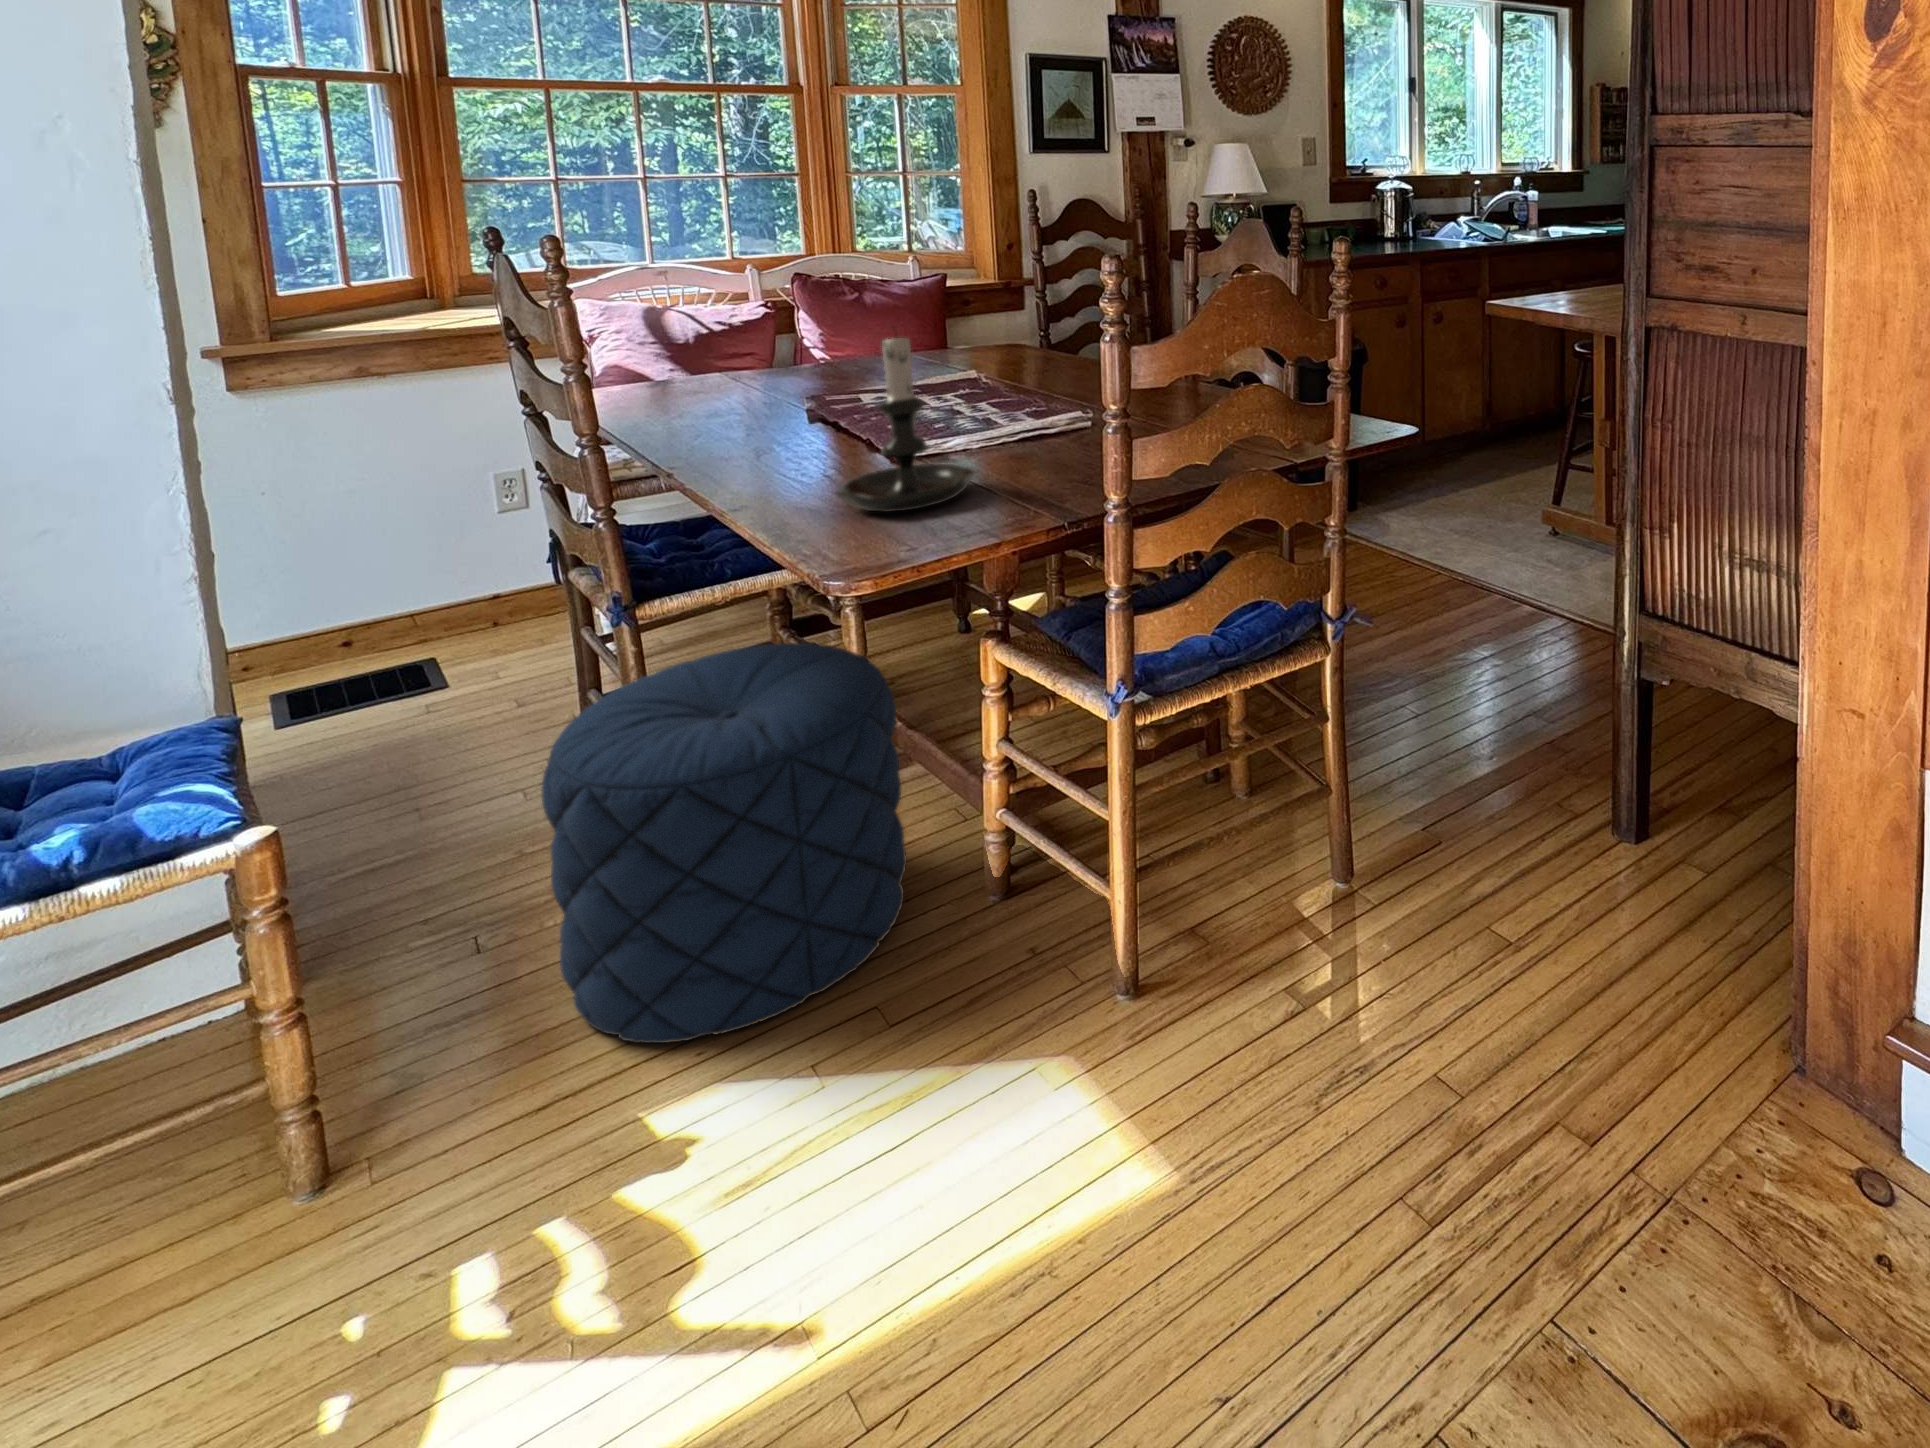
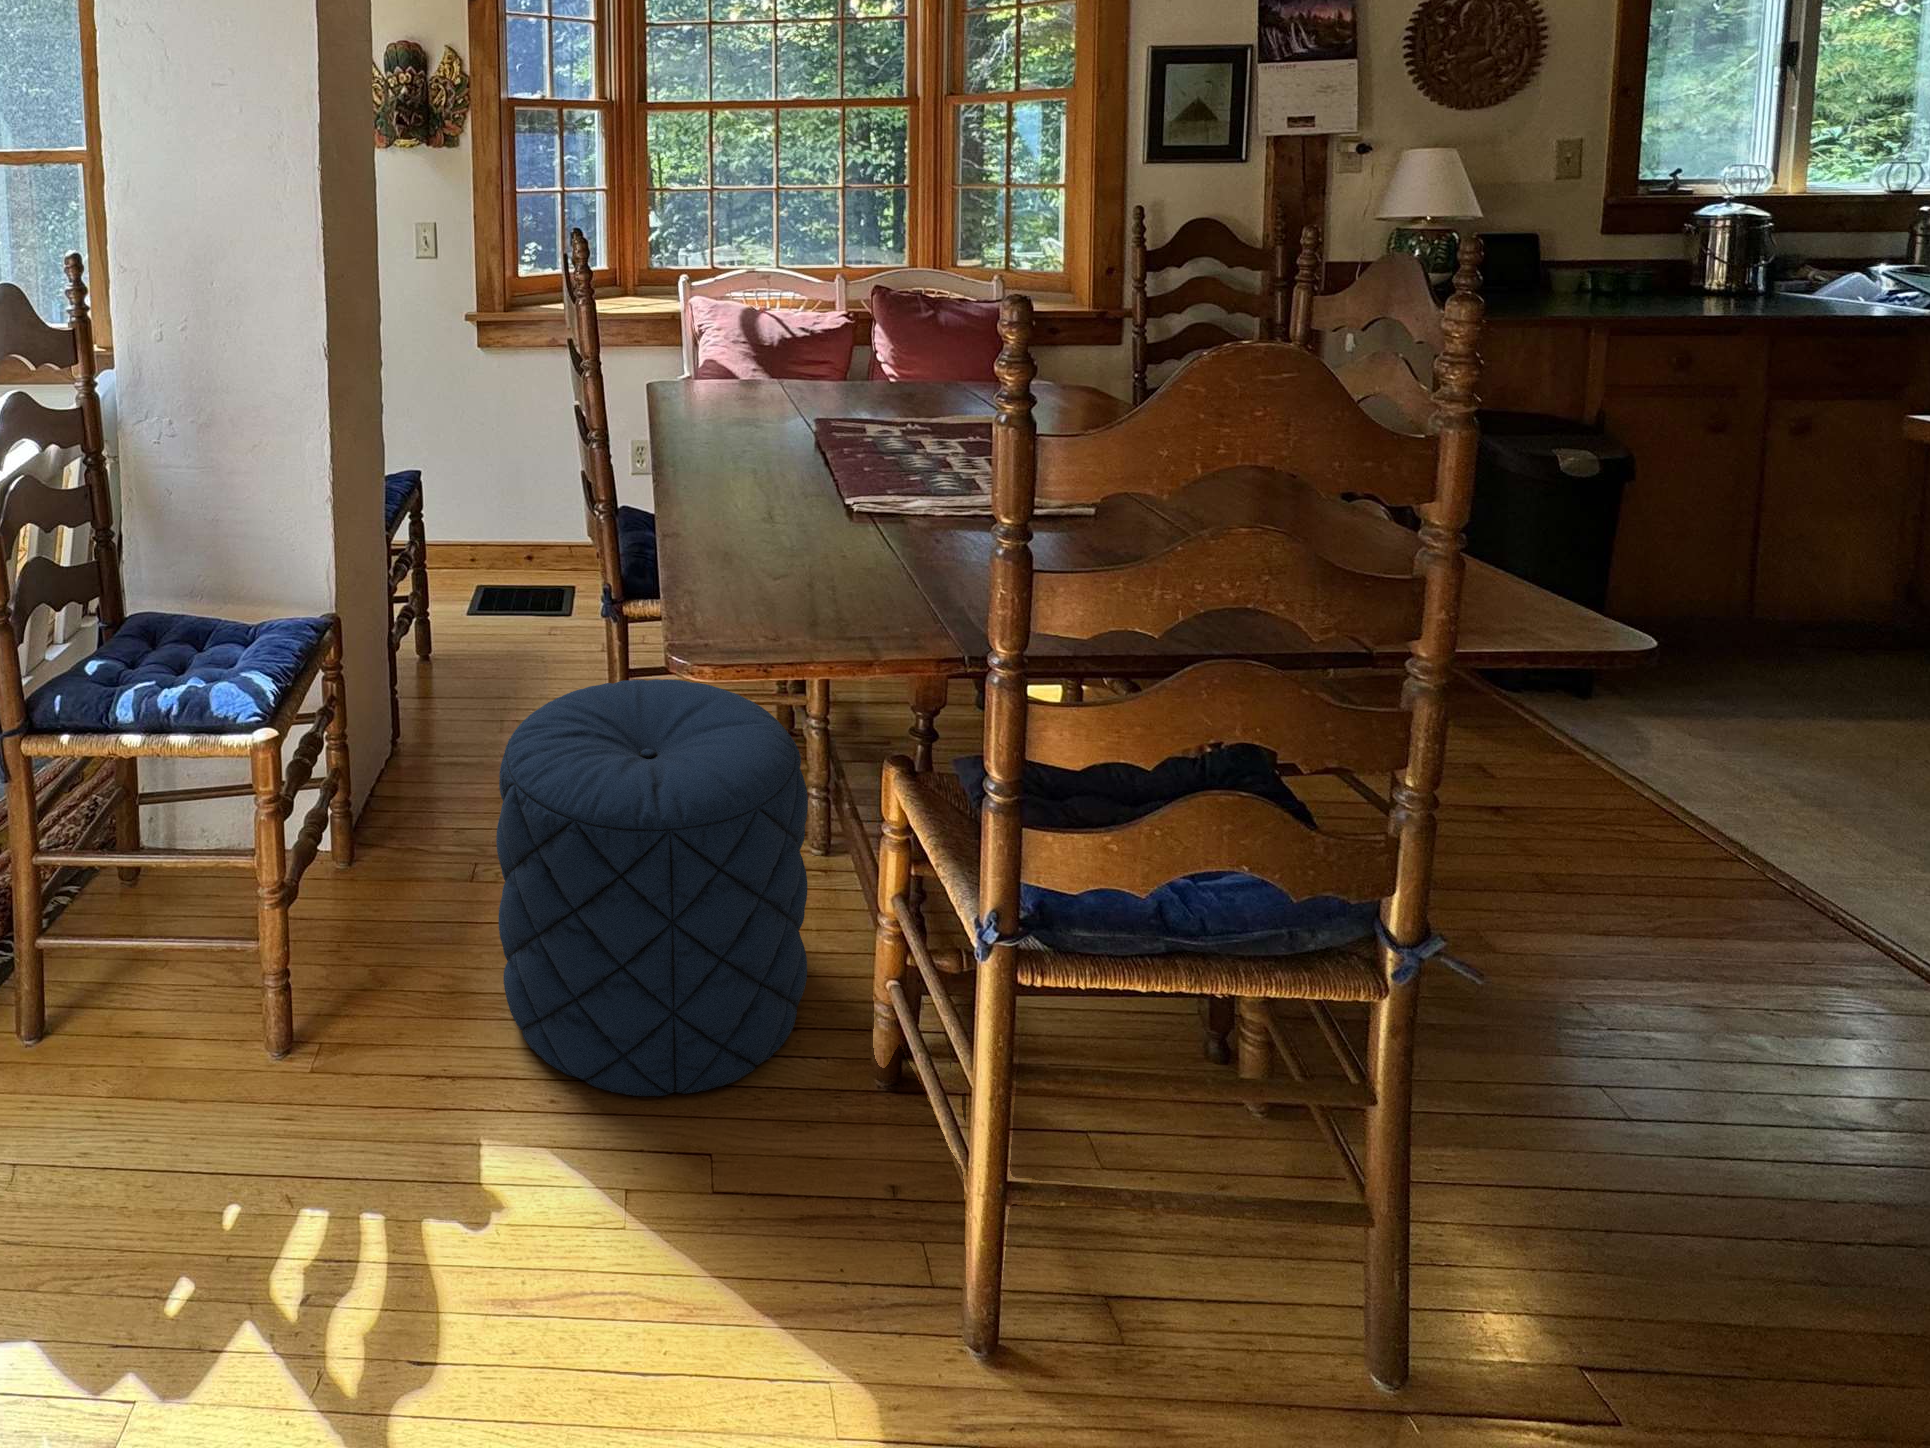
candle holder: present [837,336,976,512] -> none [749,375,904,594]

